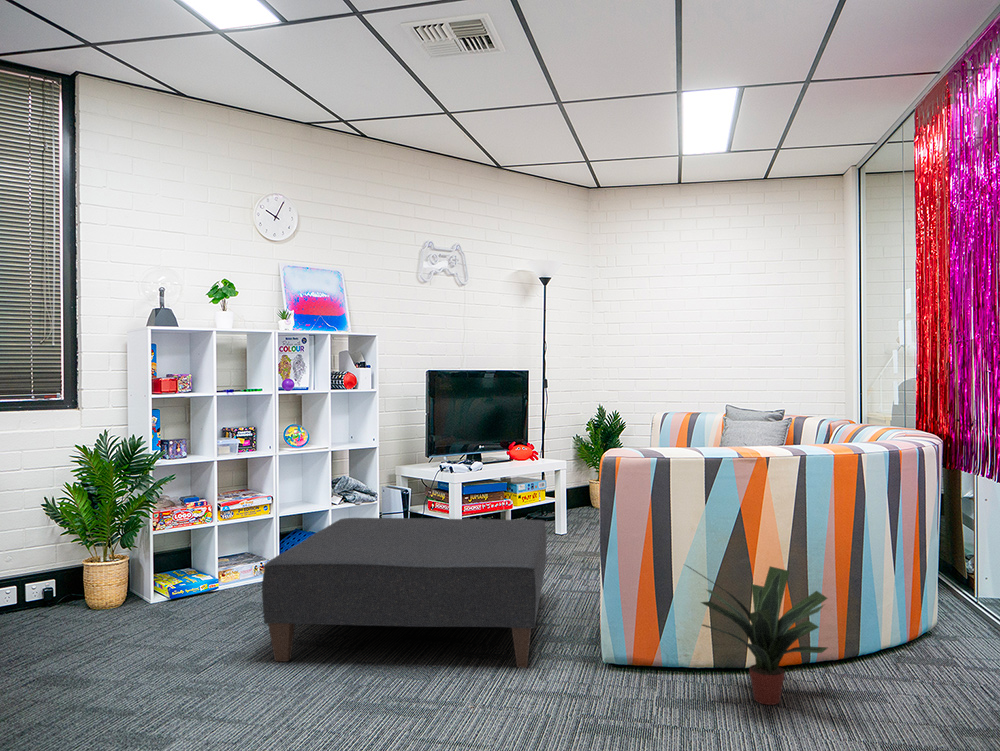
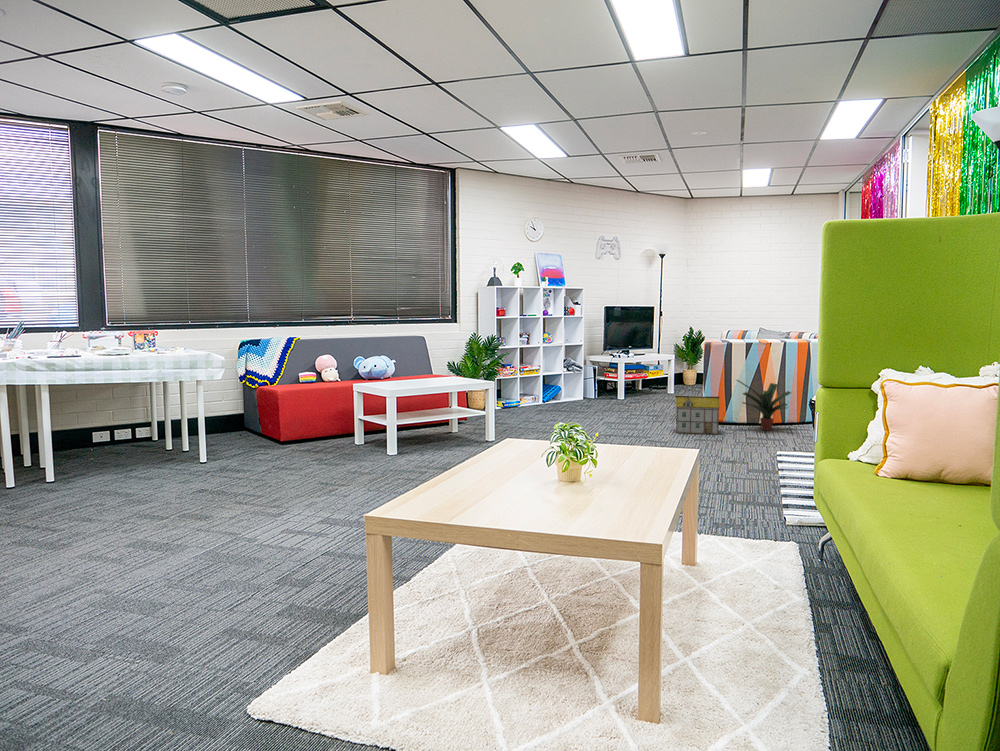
ottoman: present [262,518,547,668] -> none [567,373,677,423]
toy house: none [519,616,640,736] -> present [675,396,720,434]

